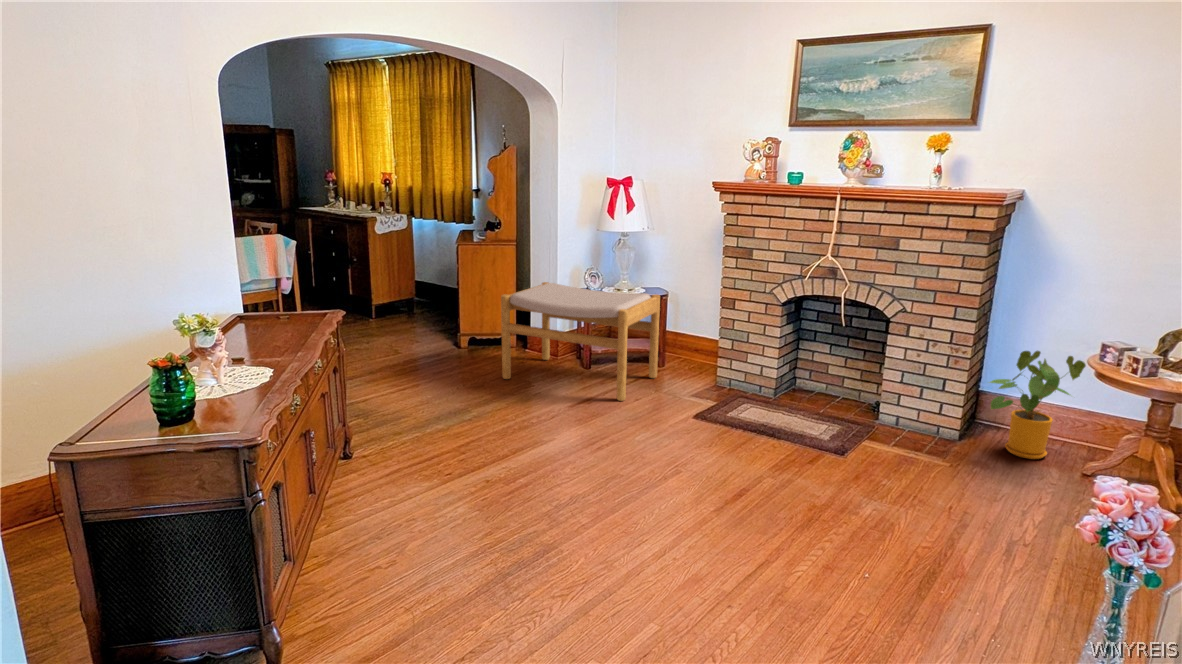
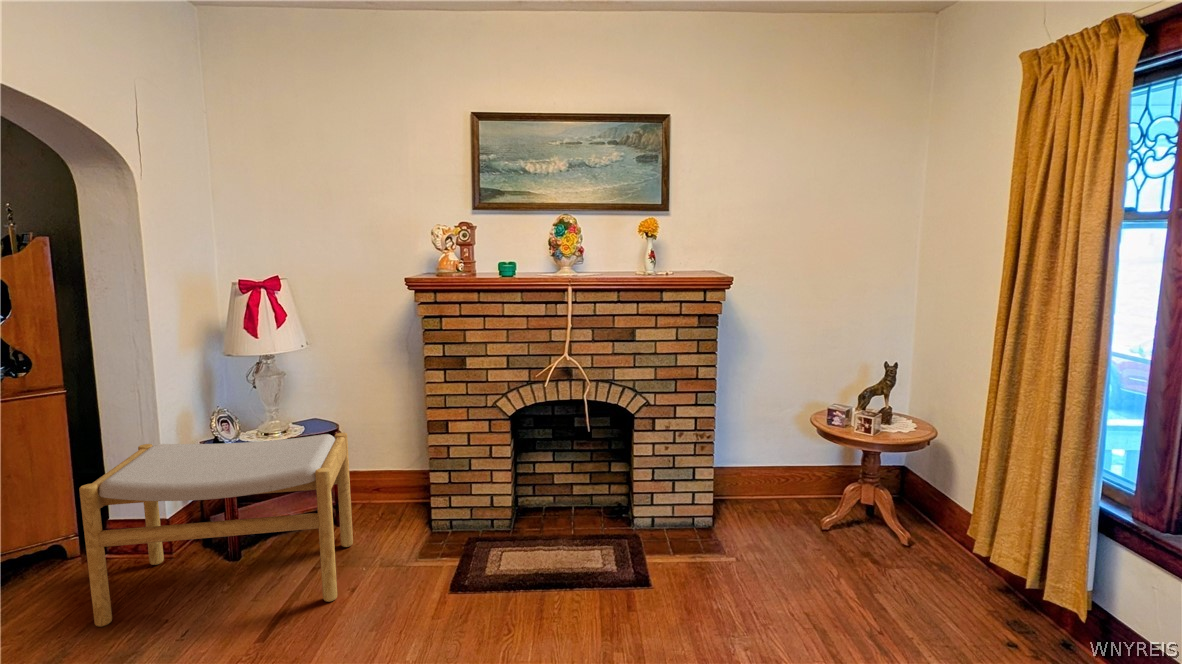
house plant: present [990,351,1086,459] -> none [739,421,809,528]

